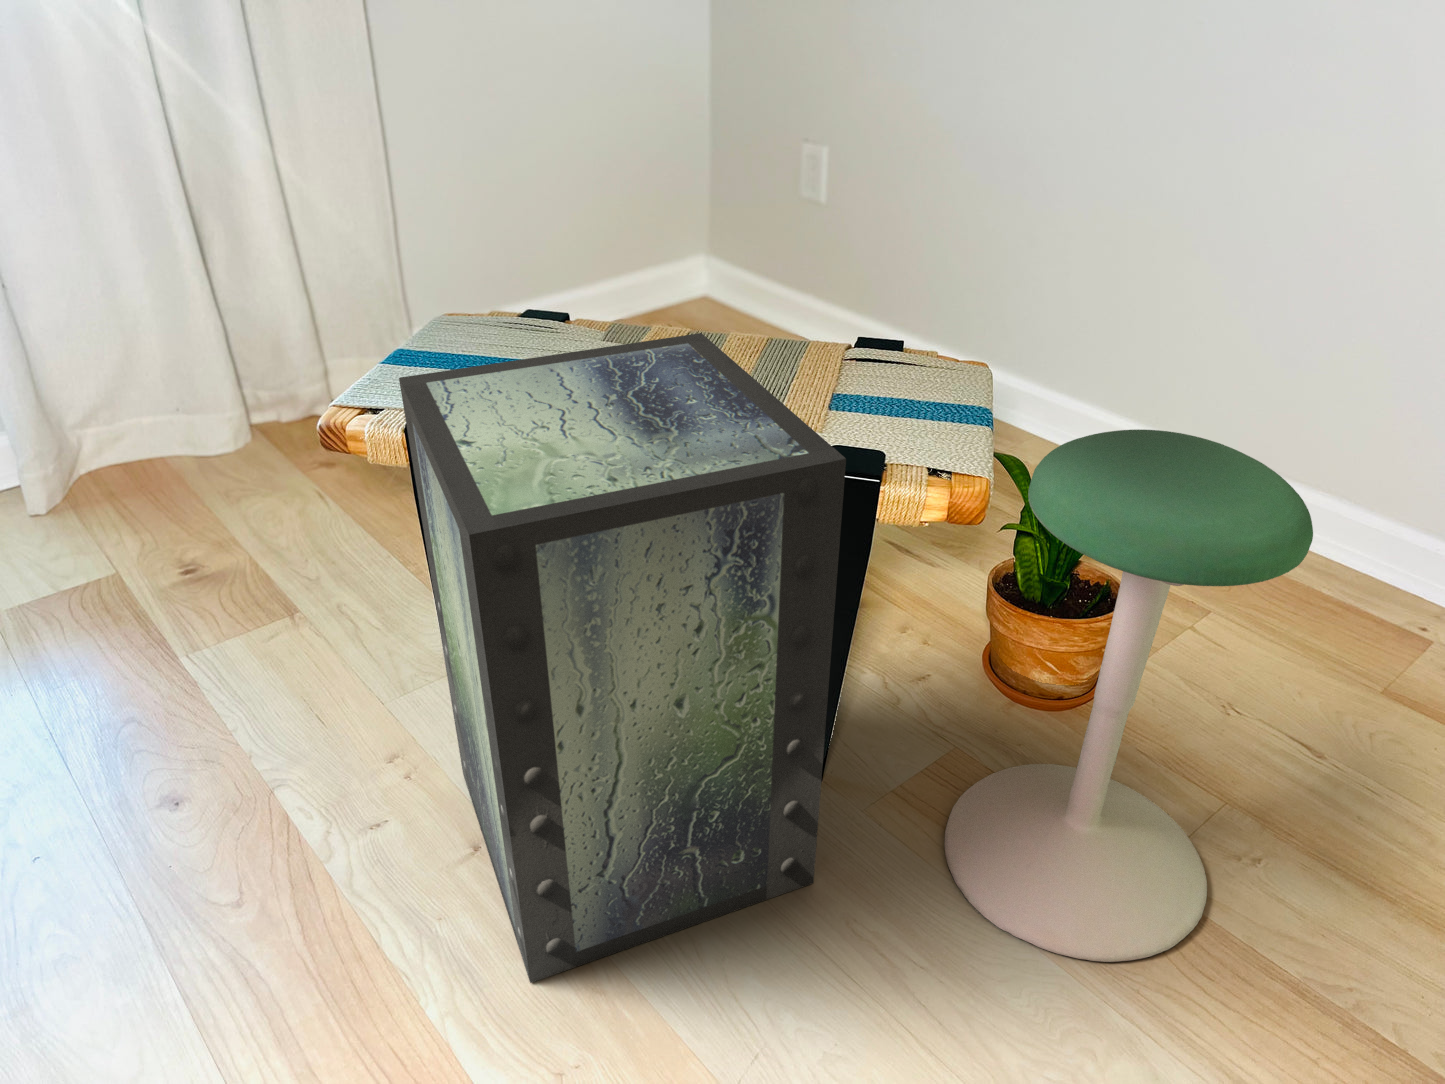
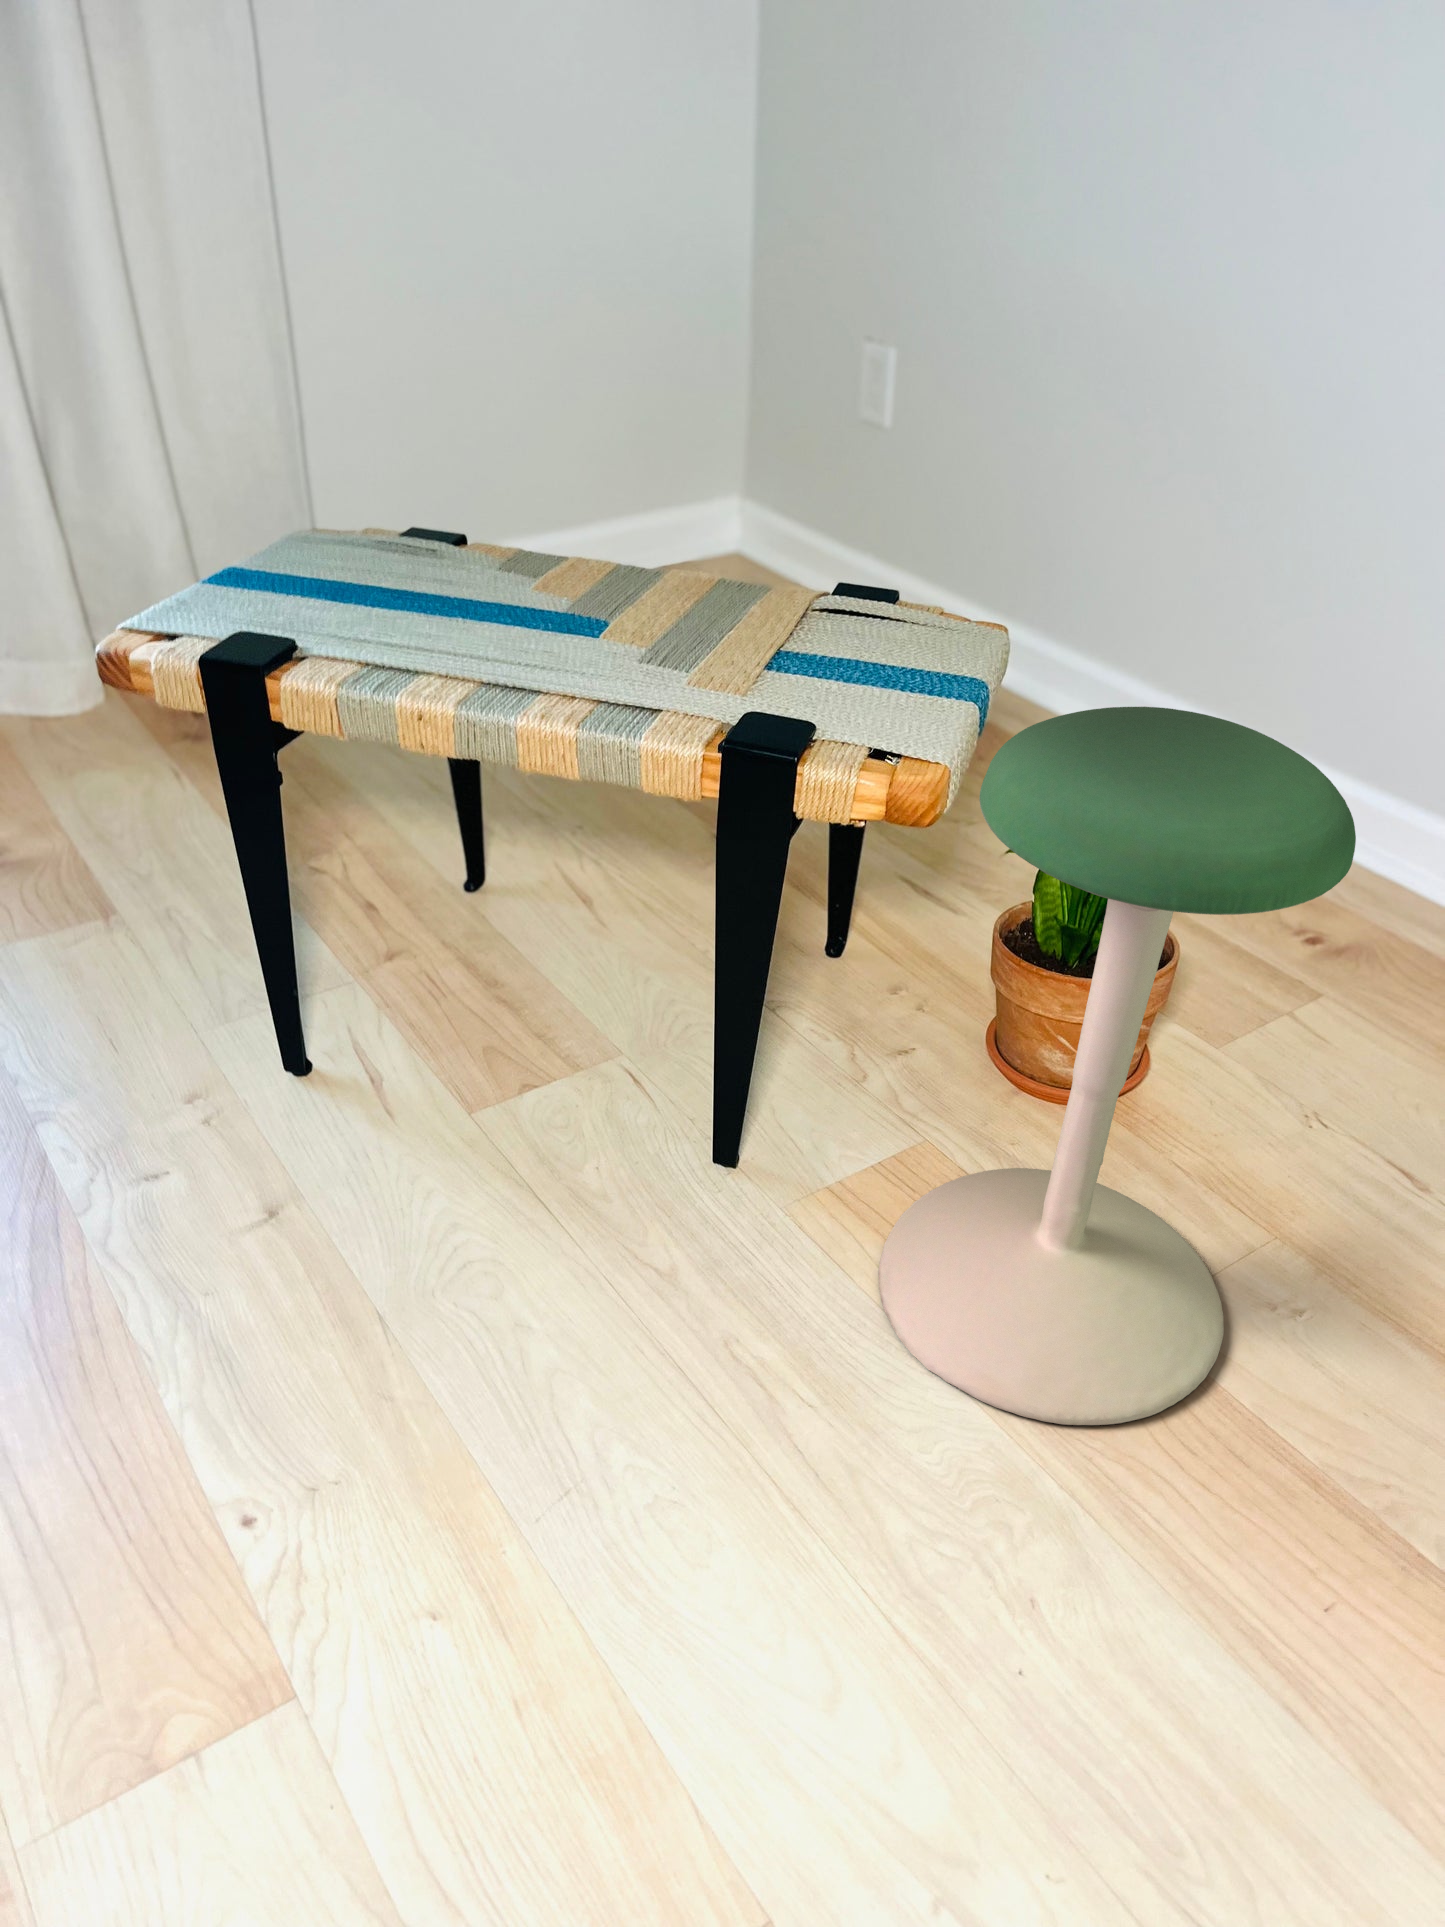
storage box: present [399,333,846,983] -> none [171,552,710,1381]

